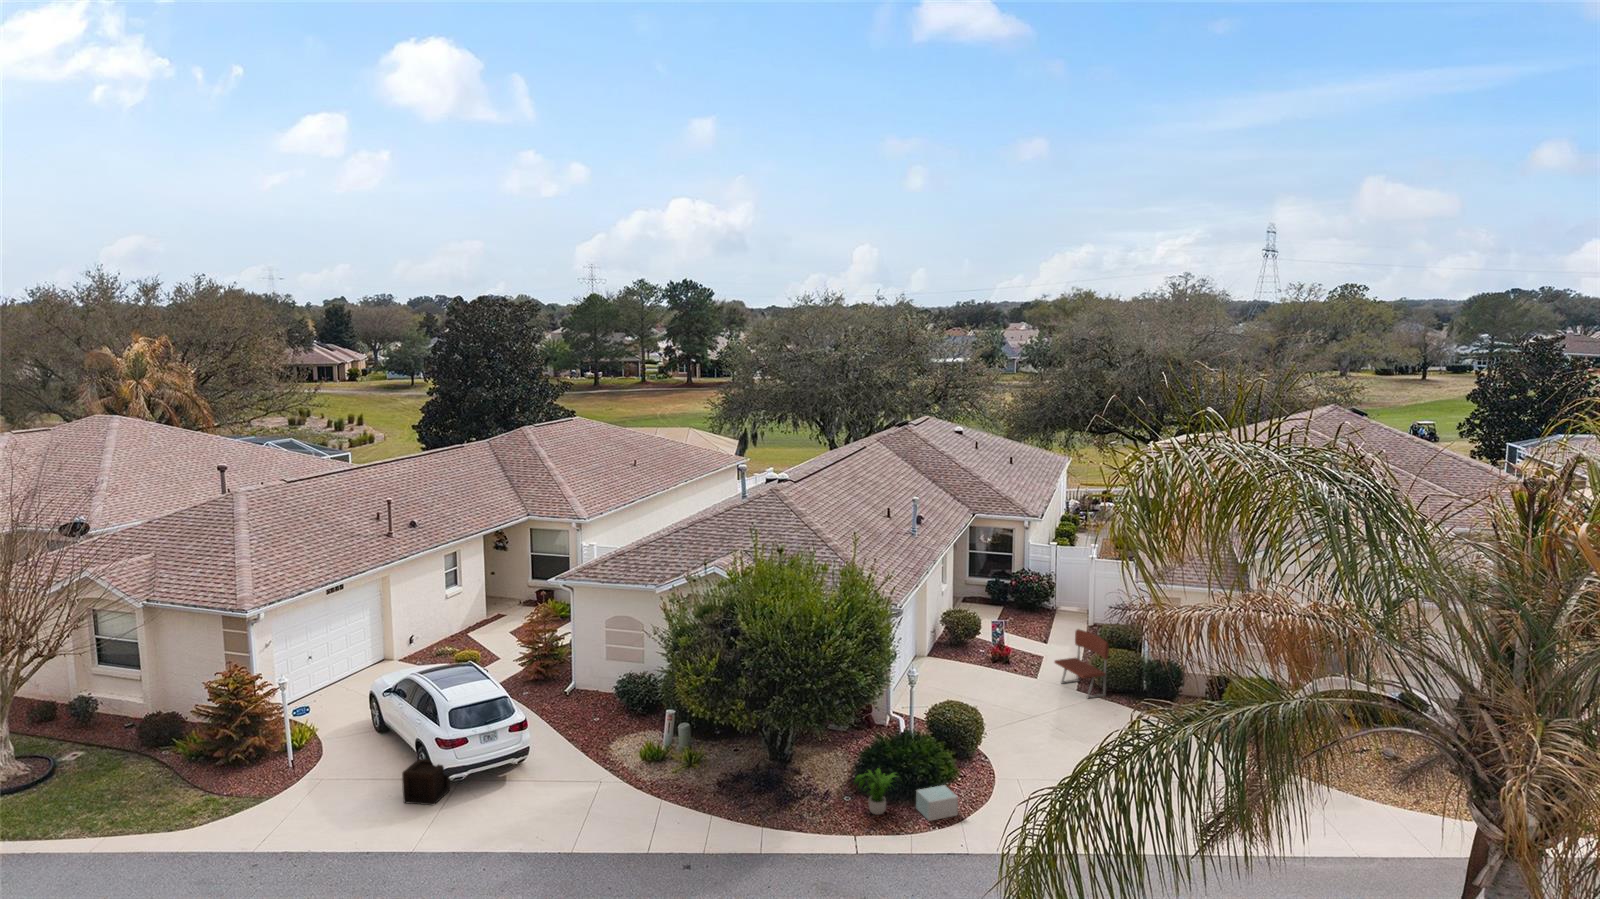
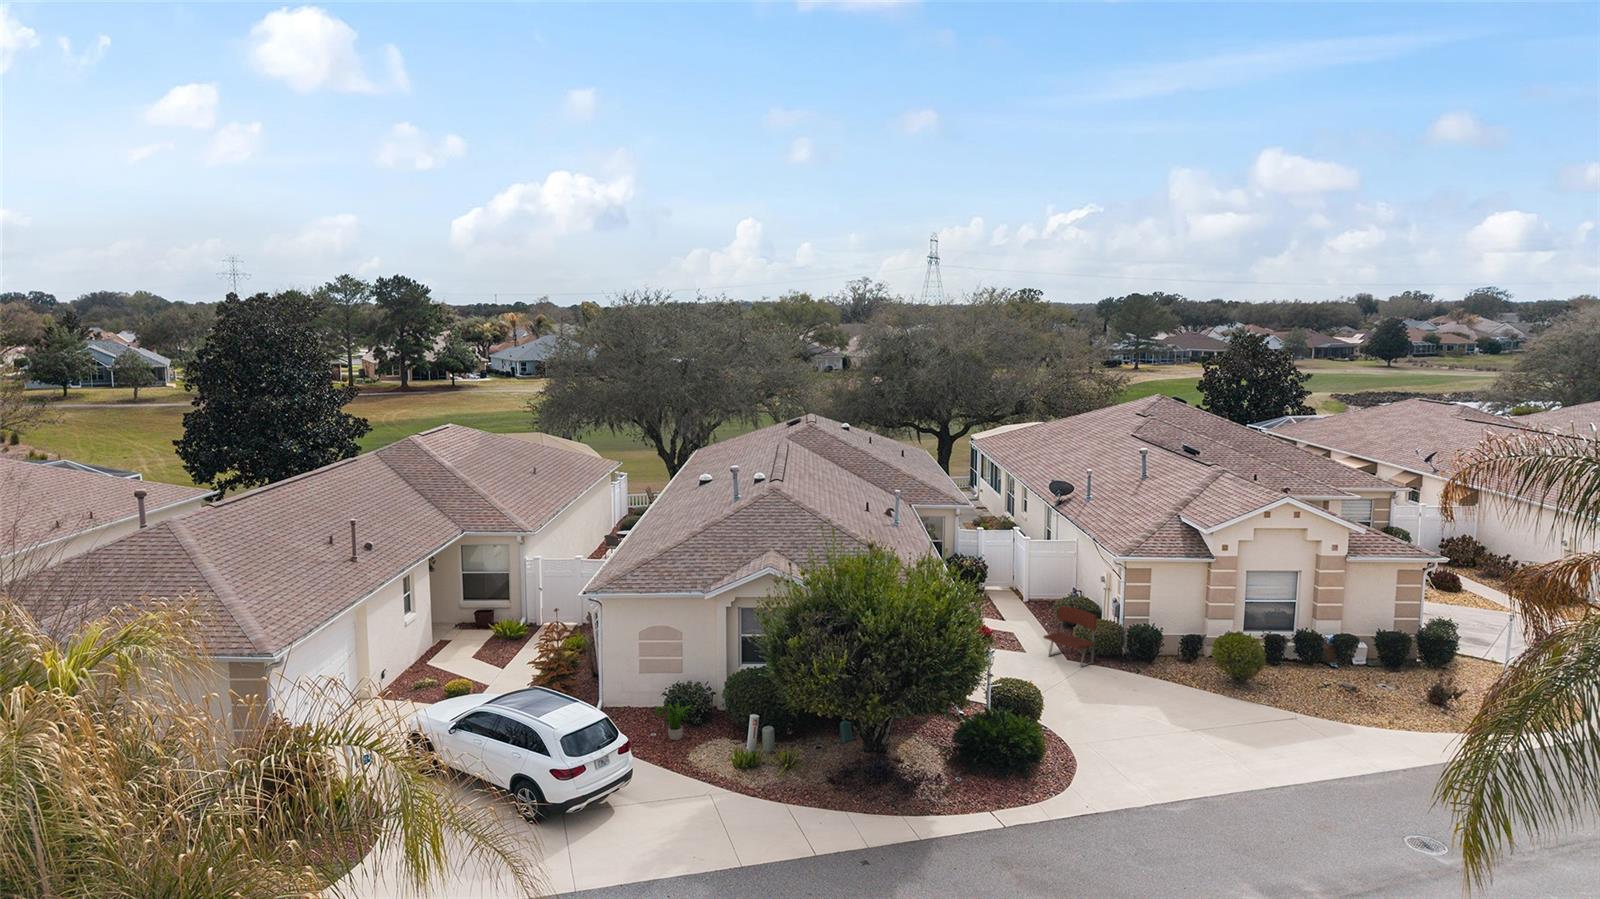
wooden crate: present [402,759,450,805] -> none [522,792,561,843]
potted plant: present [854,769,896,815] -> present [654,702,691,740]
storage box: present [916,785,958,821] -> none [1020,755,1061,789]

